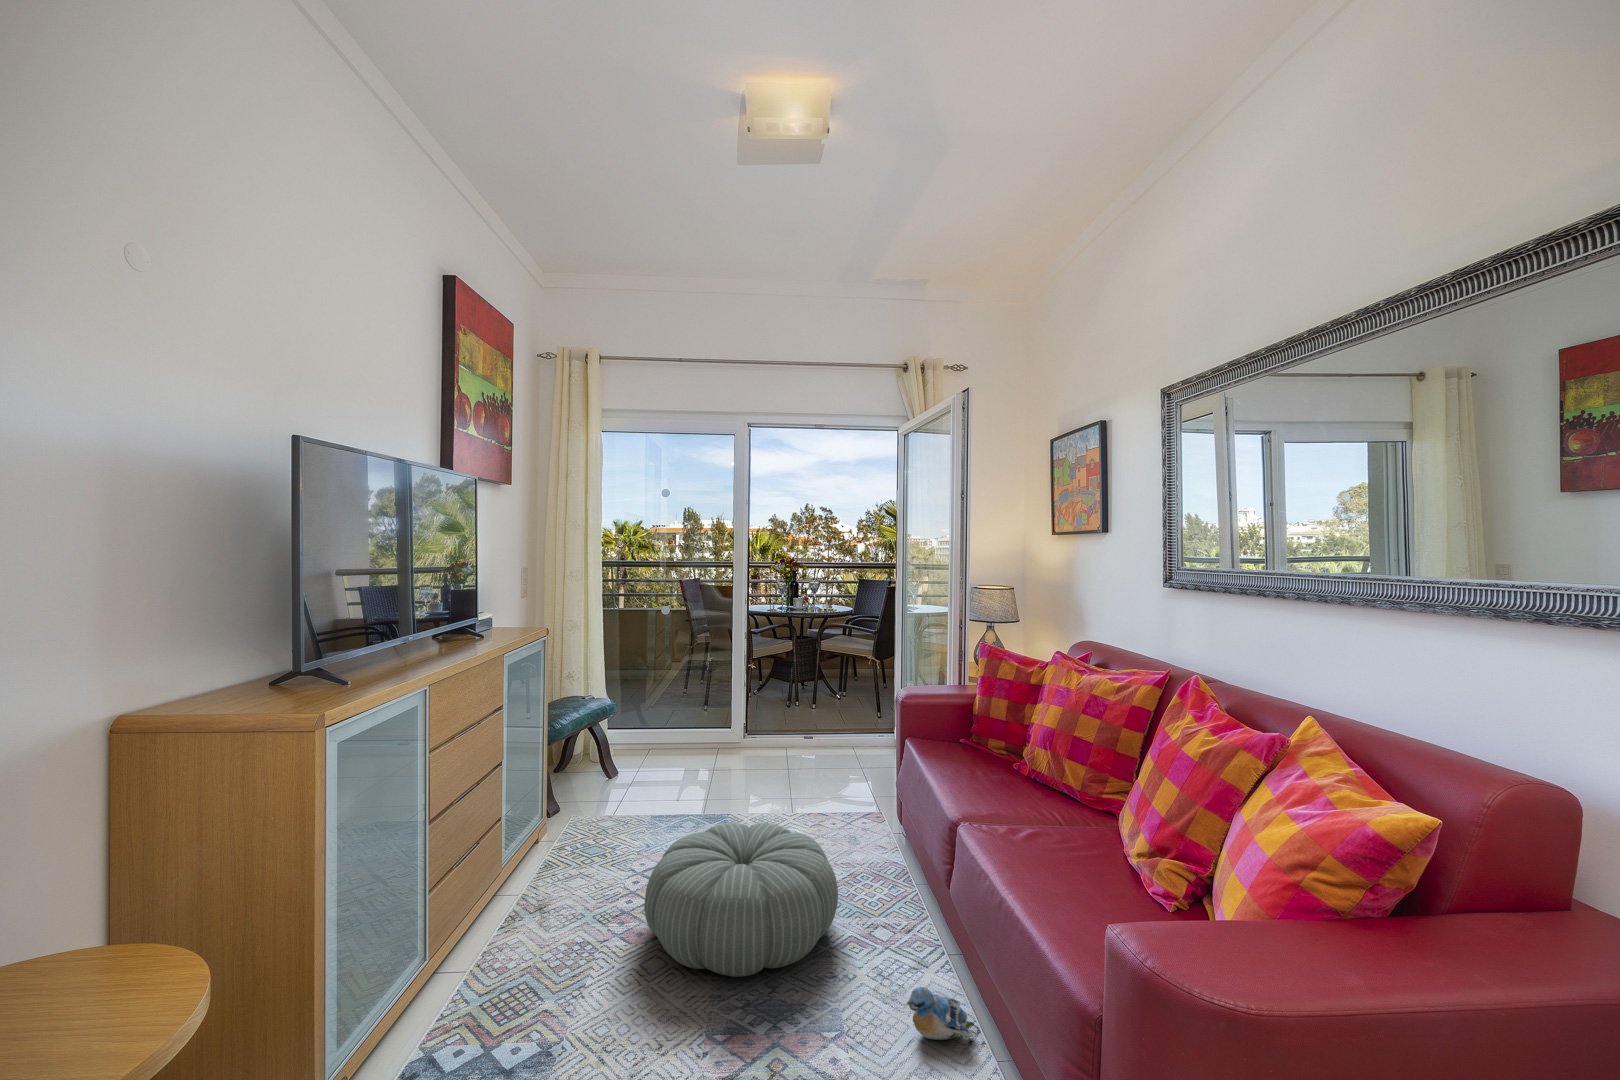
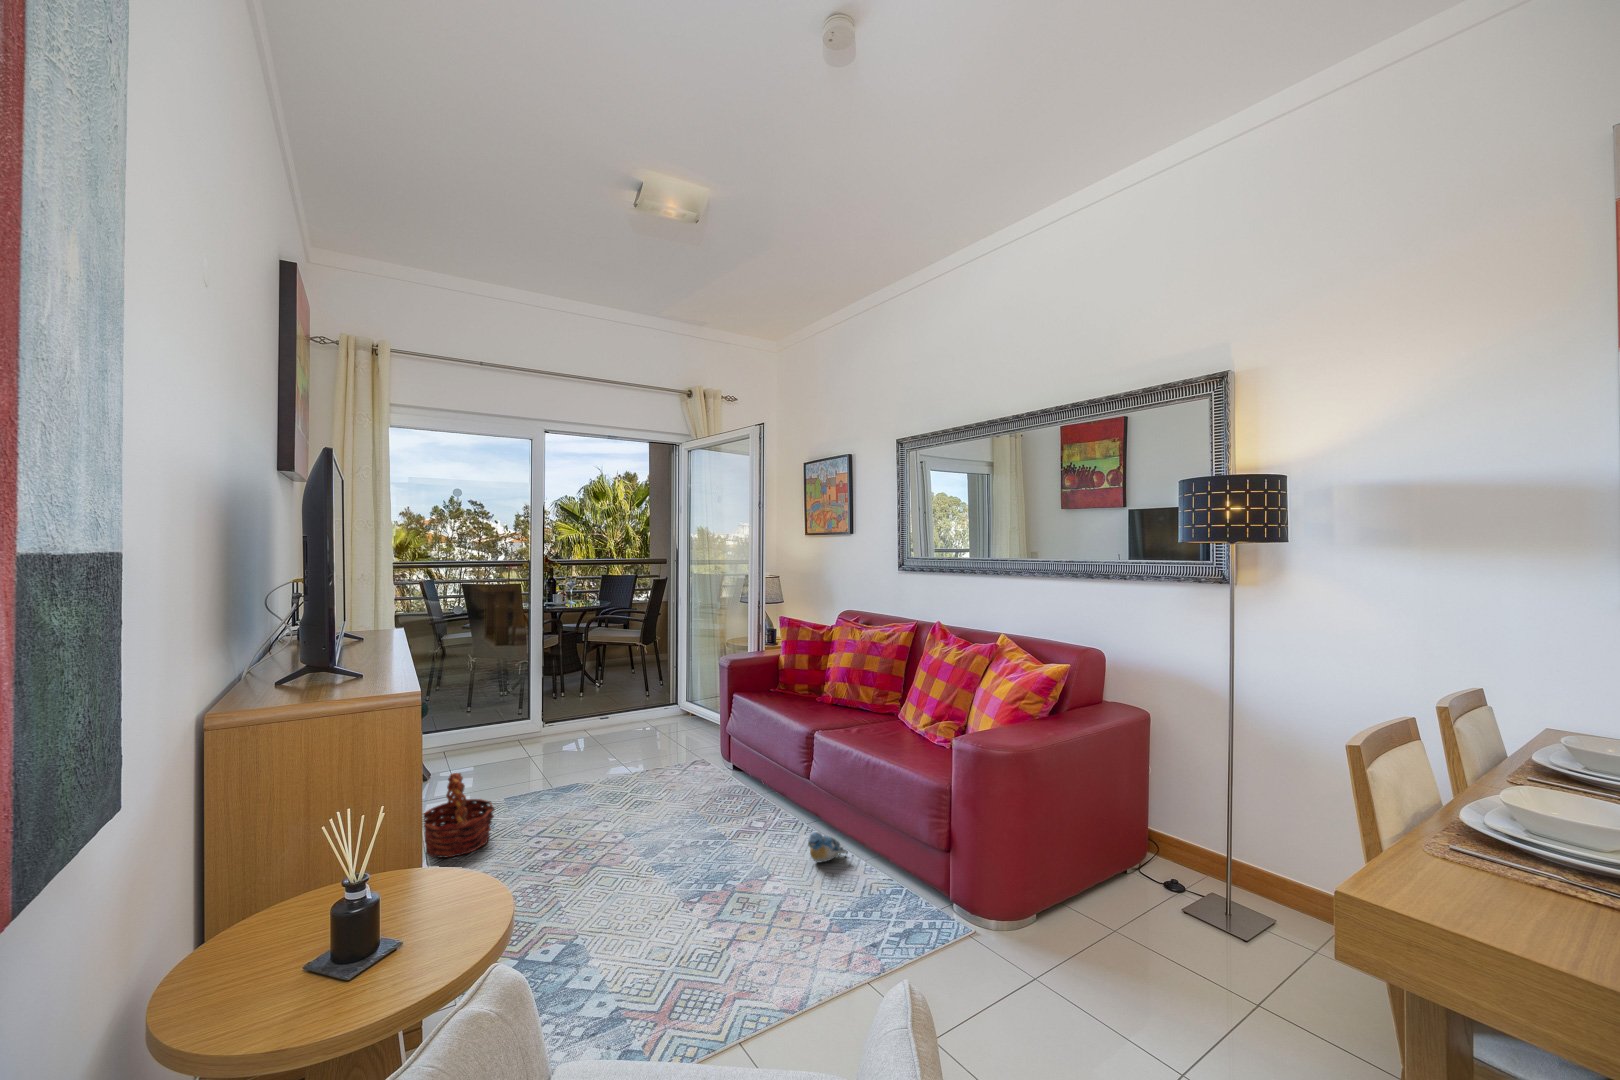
basket: none [528,784,607,877] -> present [424,773,495,858]
pouf: present [644,823,838,977] -> none [580,767,730,874]

